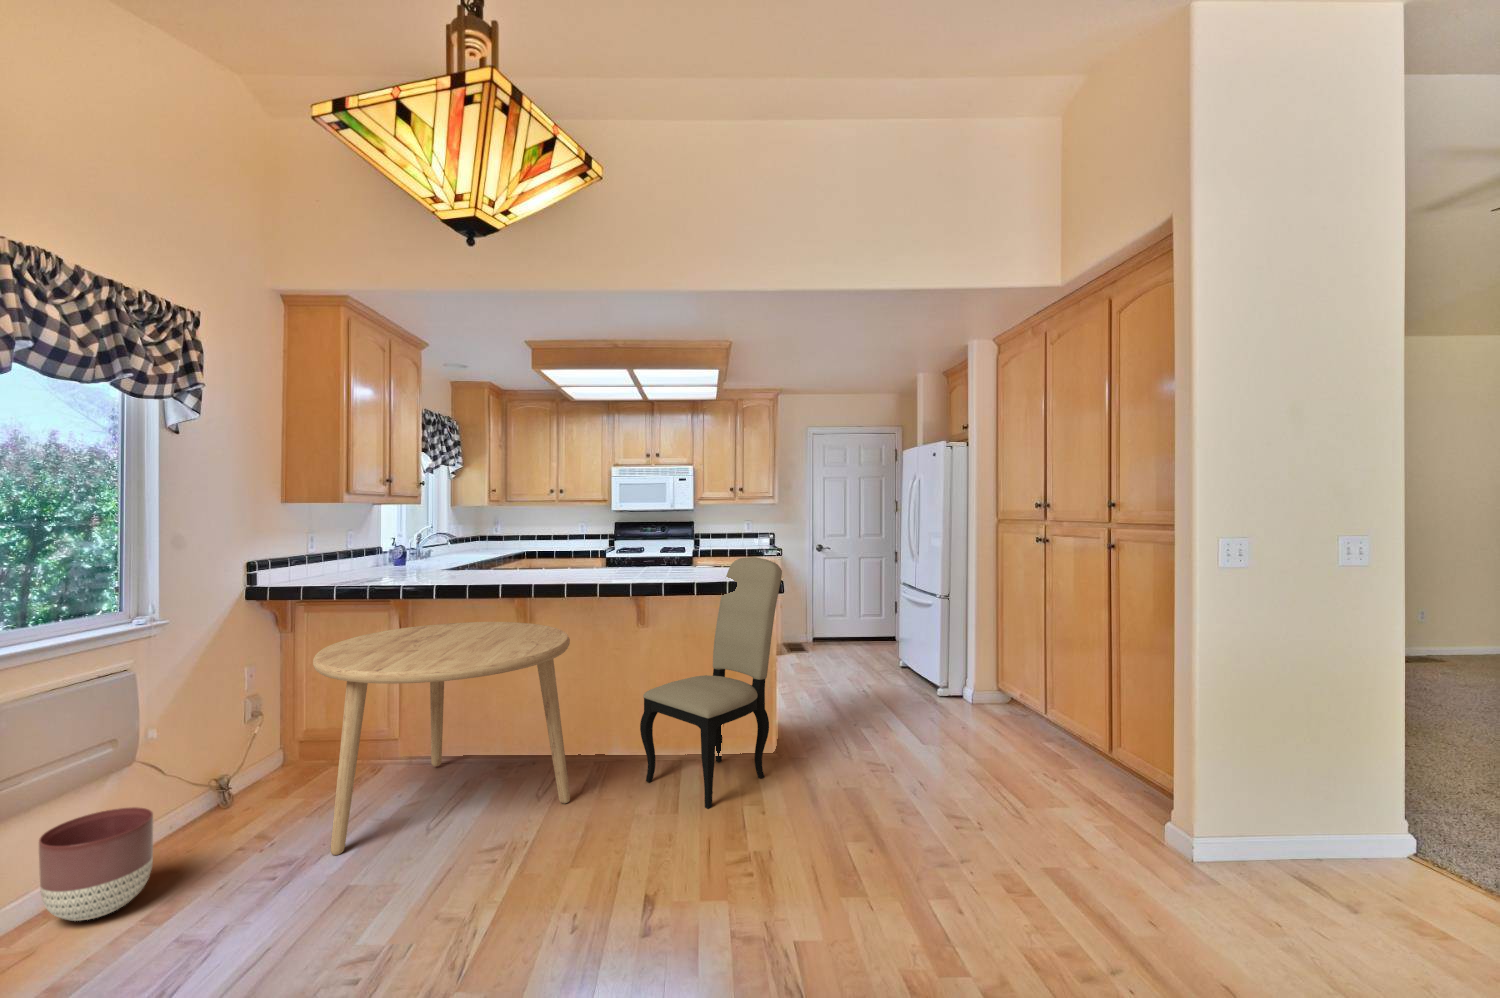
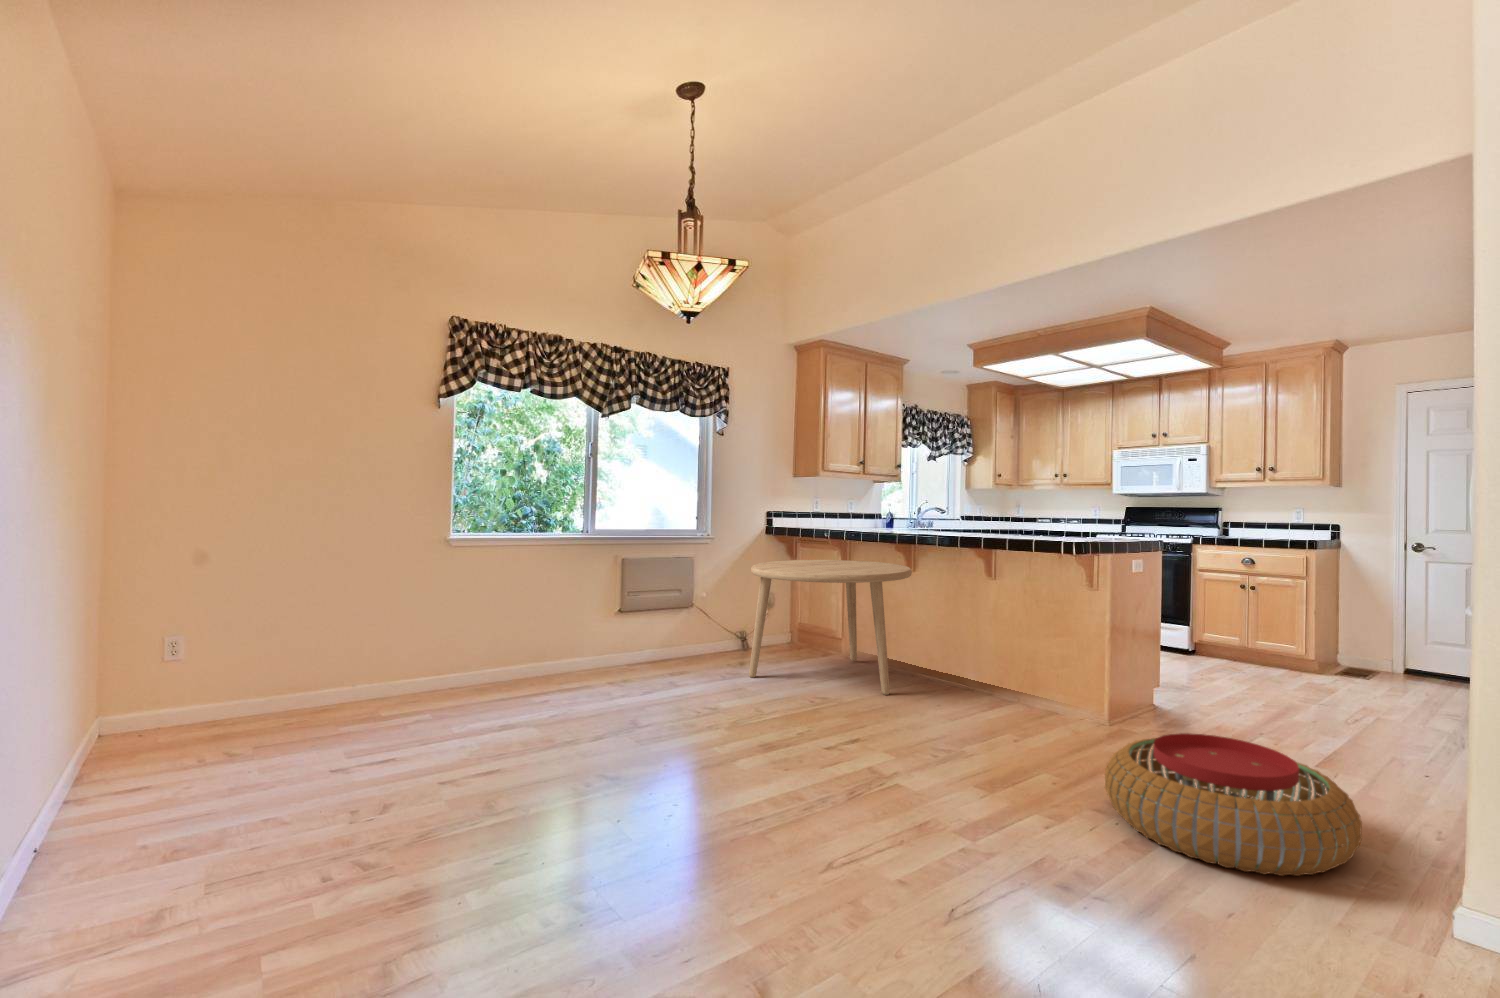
dining chair: present [640,557,782,809] -> none [952,521,1079,727]
pouf: none [923,743,1116,863] -> present [1105,733,1362,876]
planter: present [39,807,153,921] -> none [640,622,681,668]

